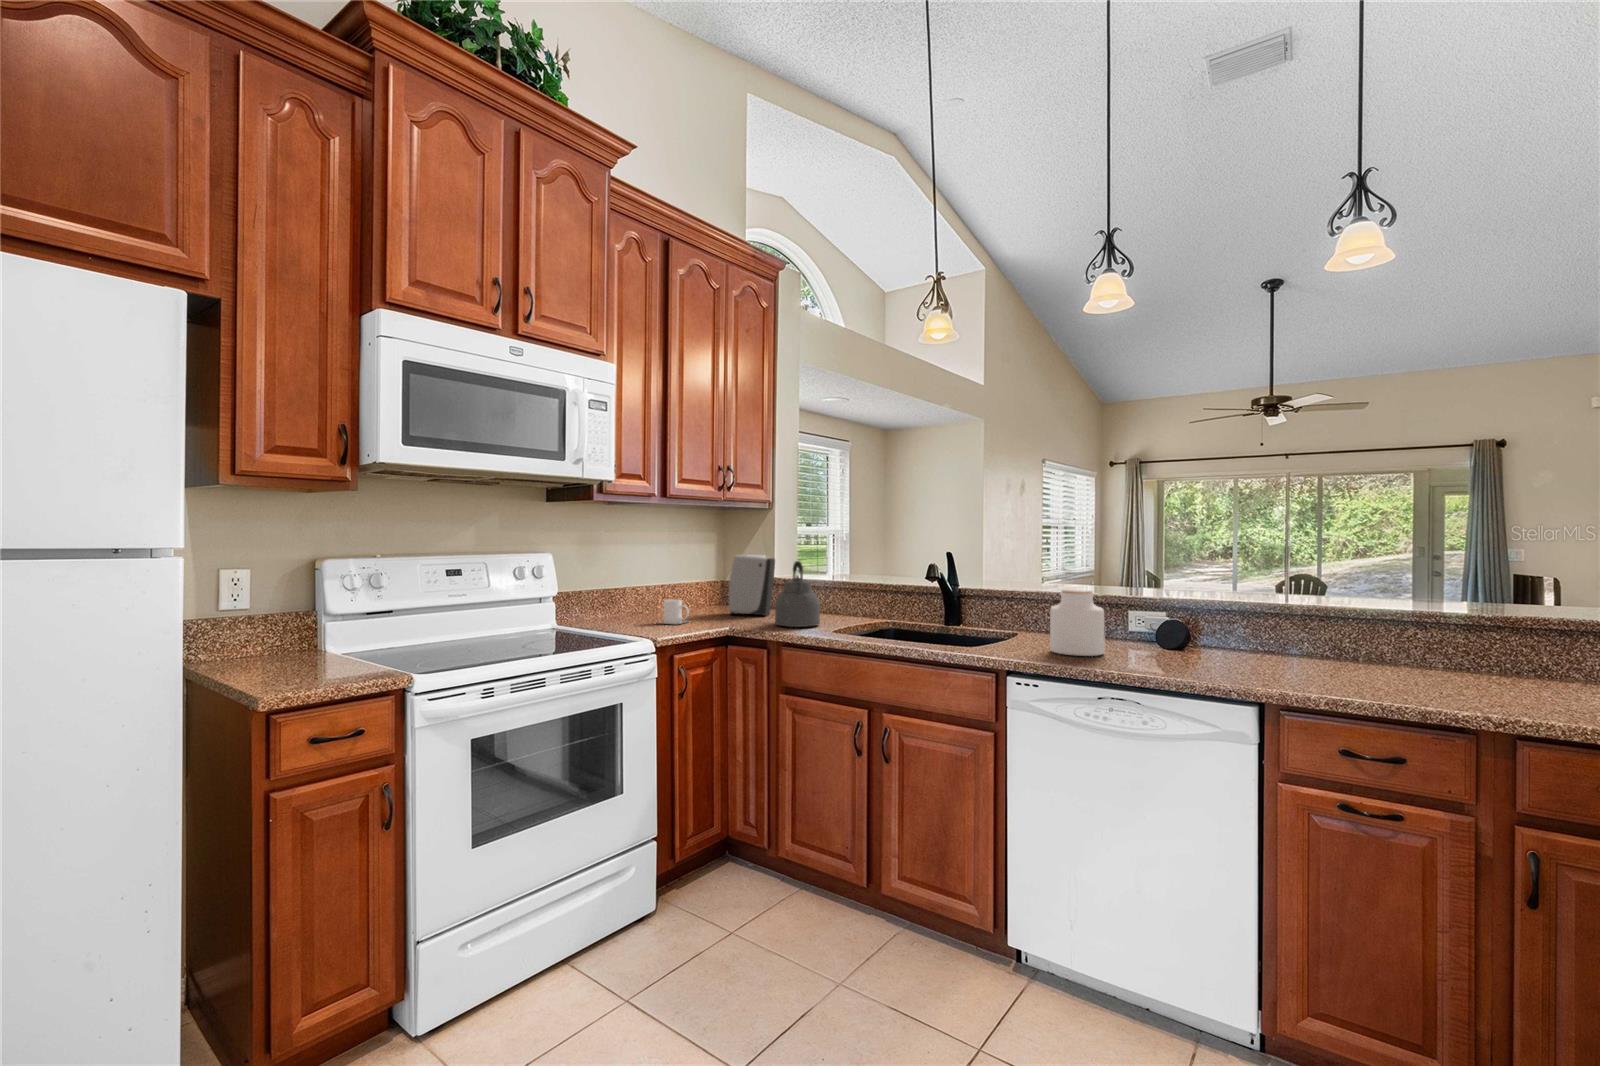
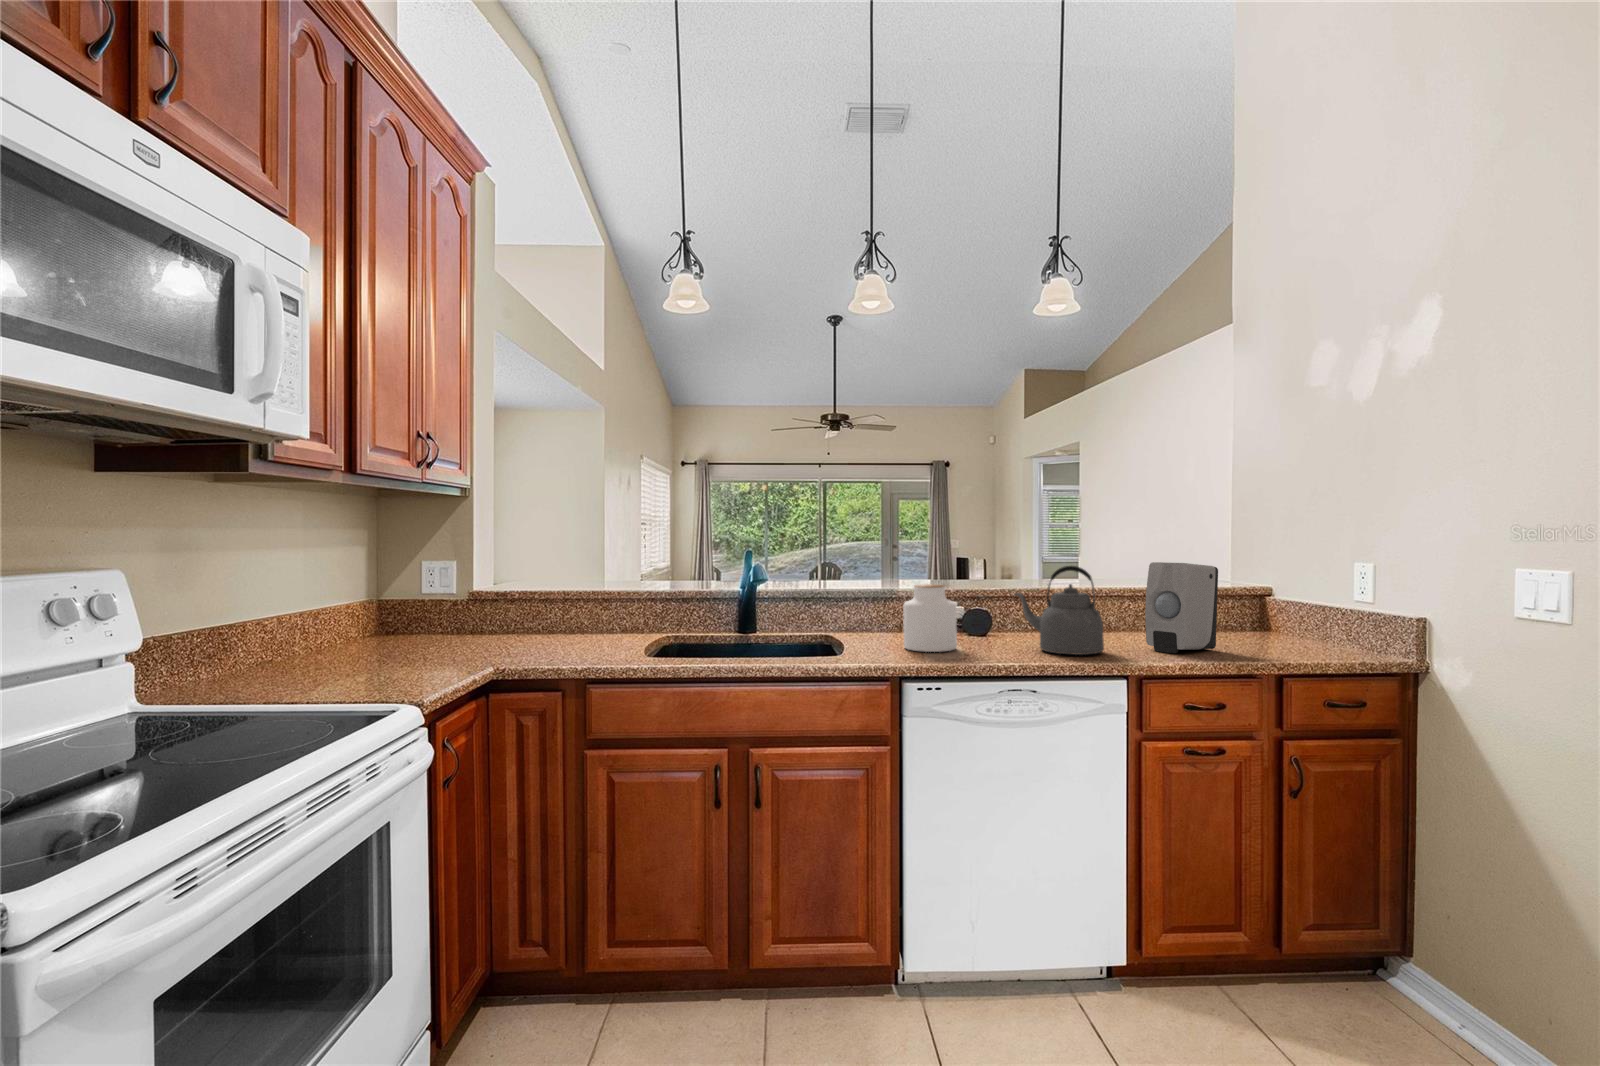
soap dispenser: present [729,555,775,616] -> present [1145,562,1218,653]
kettle: present [775,561,820,627] -> present [1015,566,1104,655]
mug: present [660,599,689,624] -> none [337,635,399,678]

